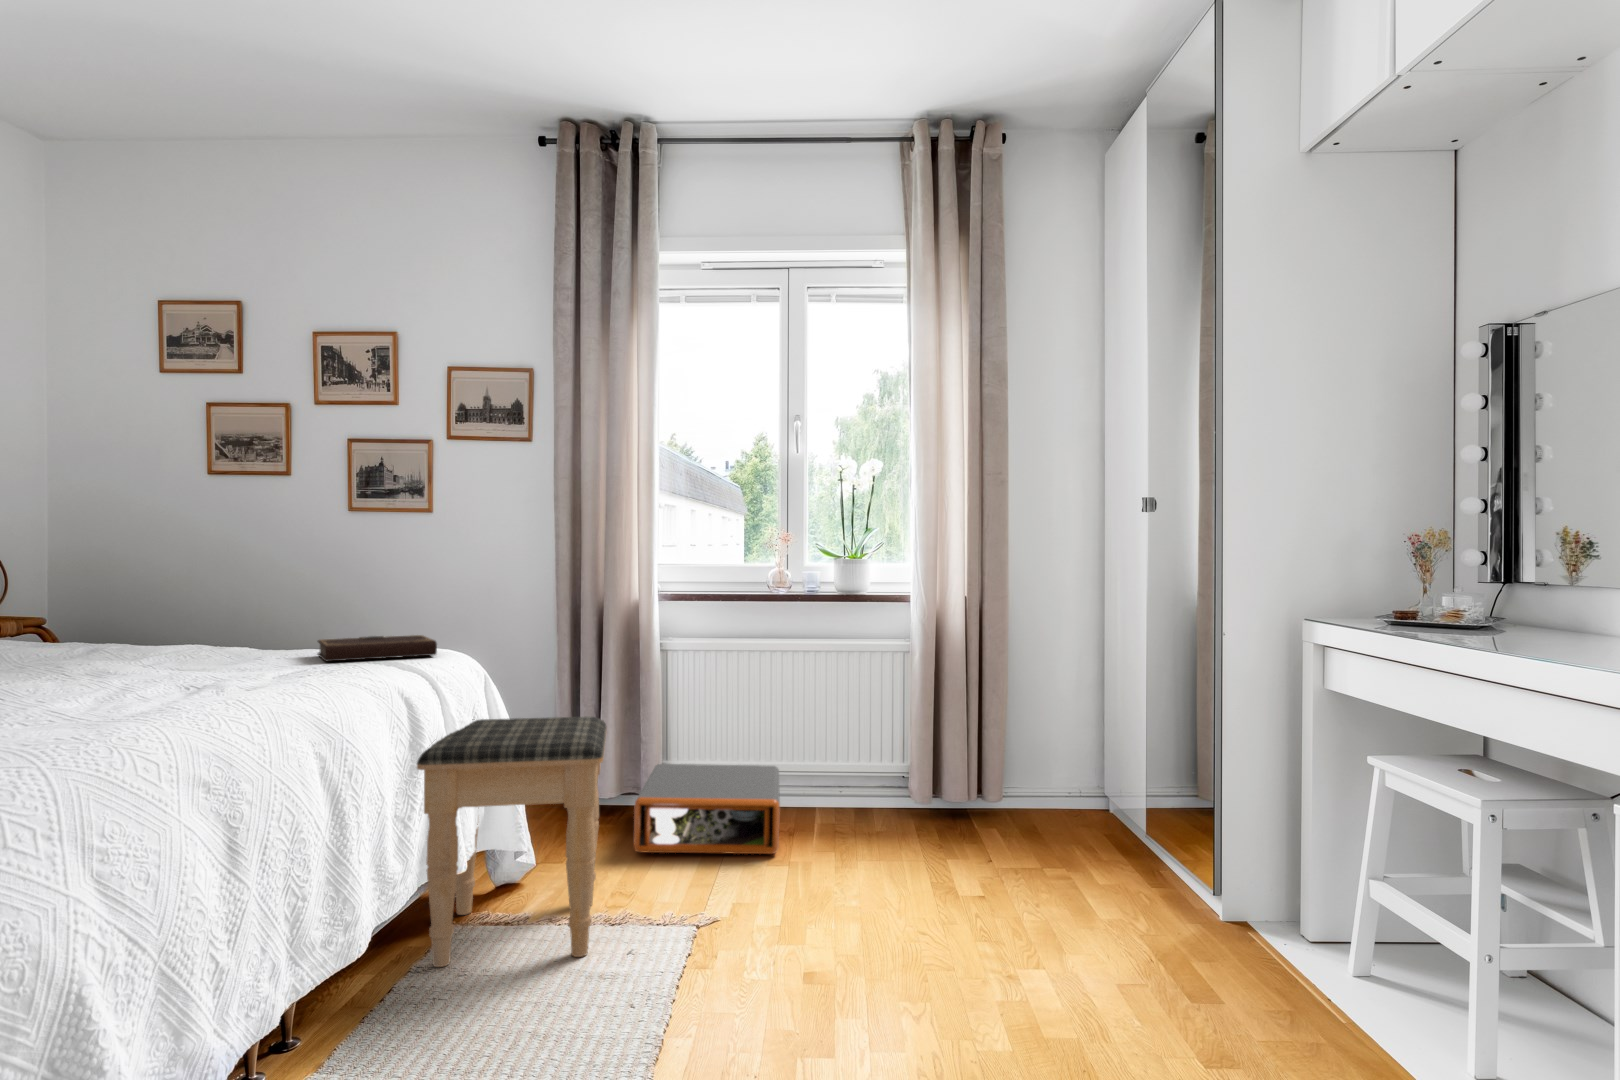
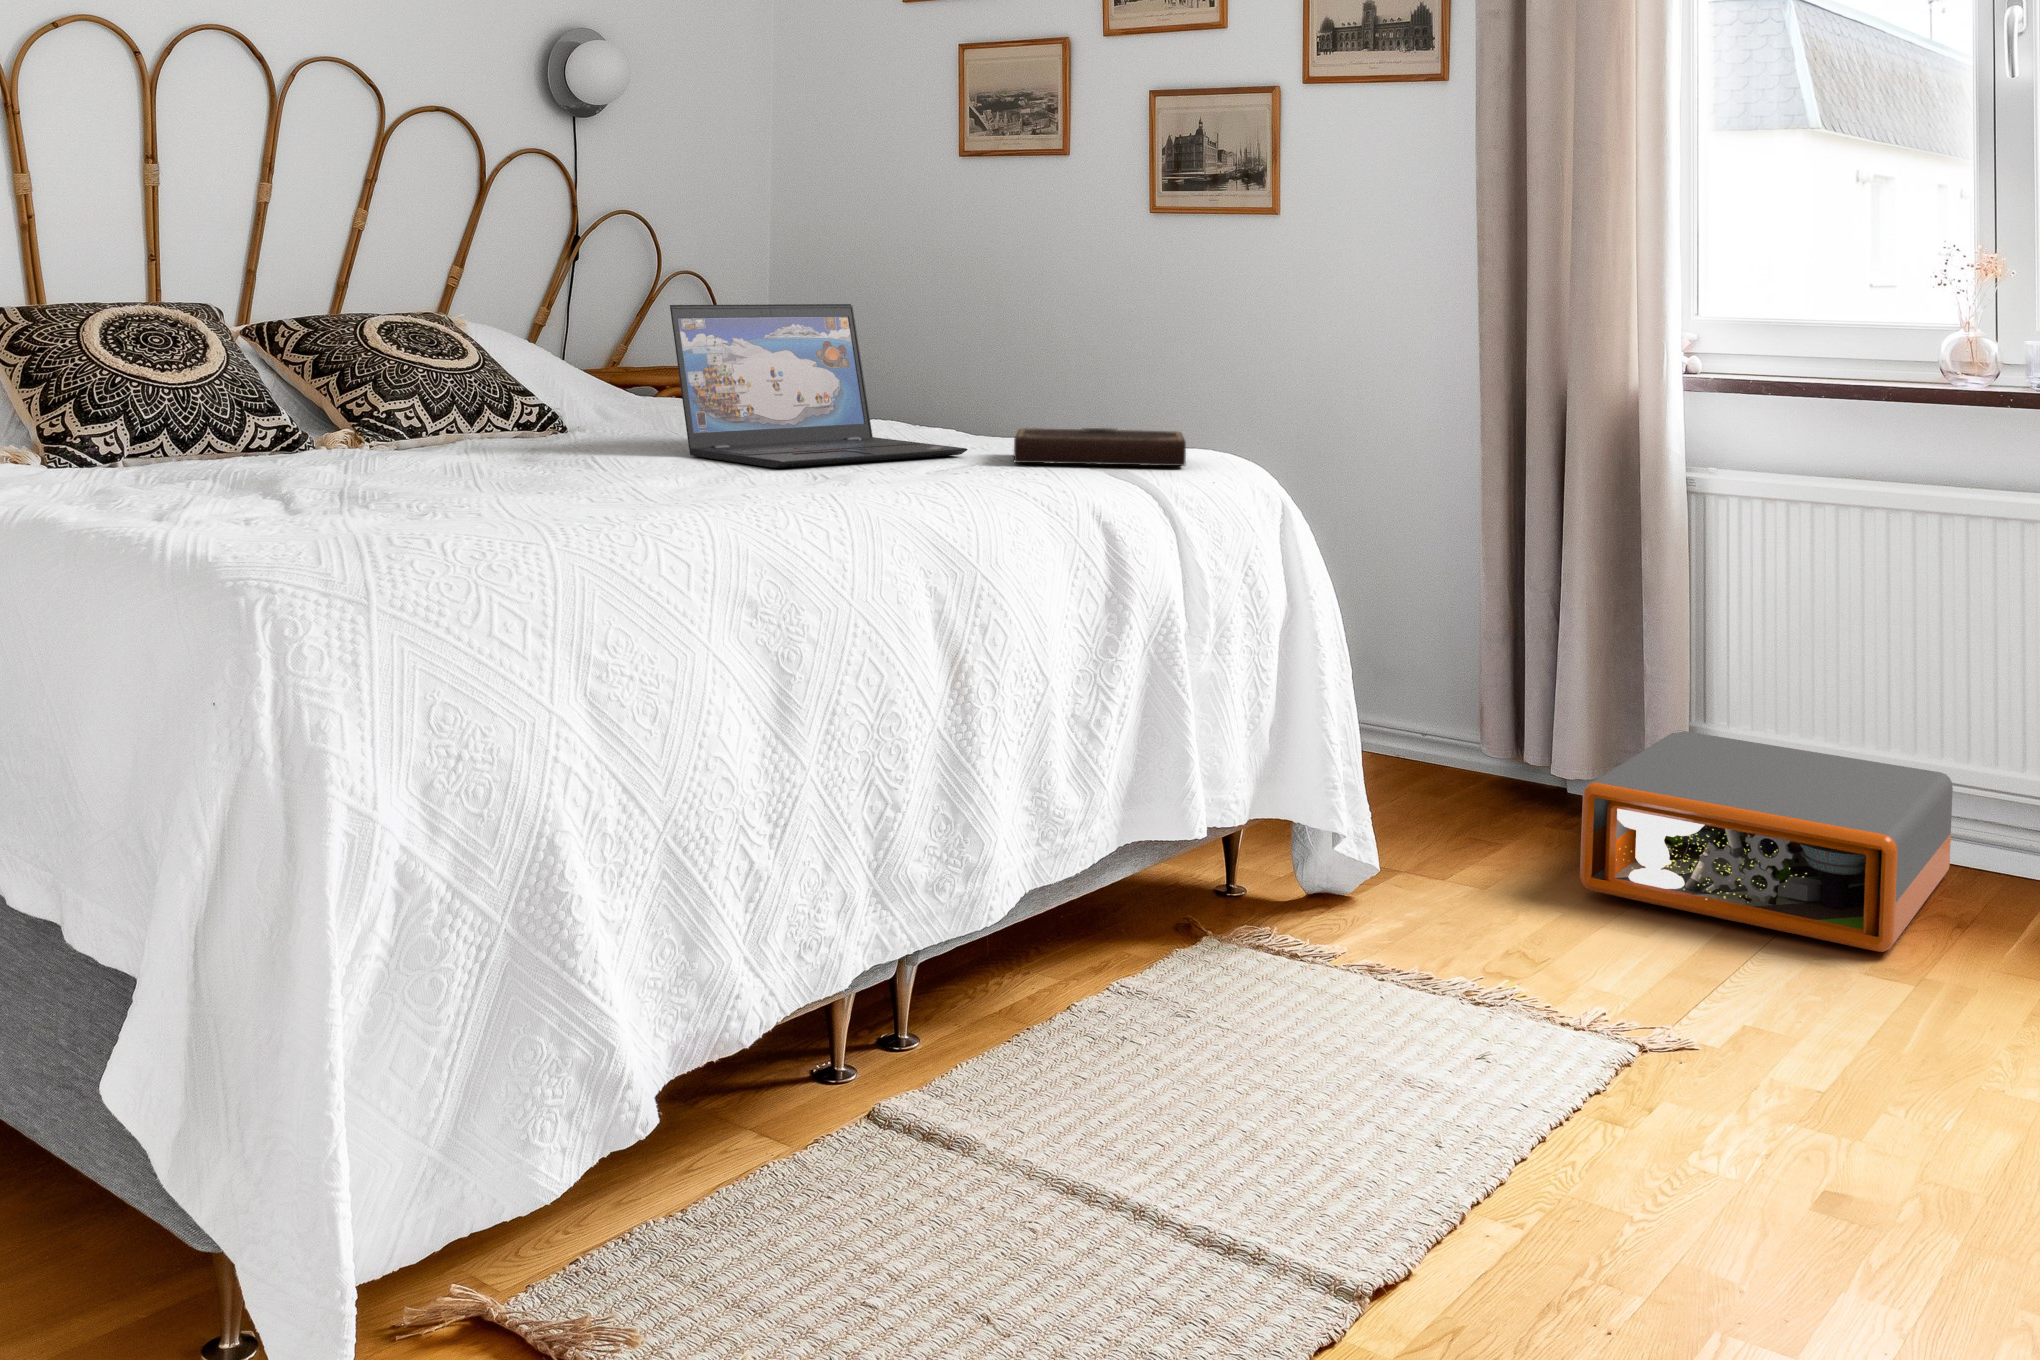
laptop: none [44,565,285,679] -> present [670,304,968,468]
footstool: present [417,716,607,967] -> none [1121,584,1489,1036]

